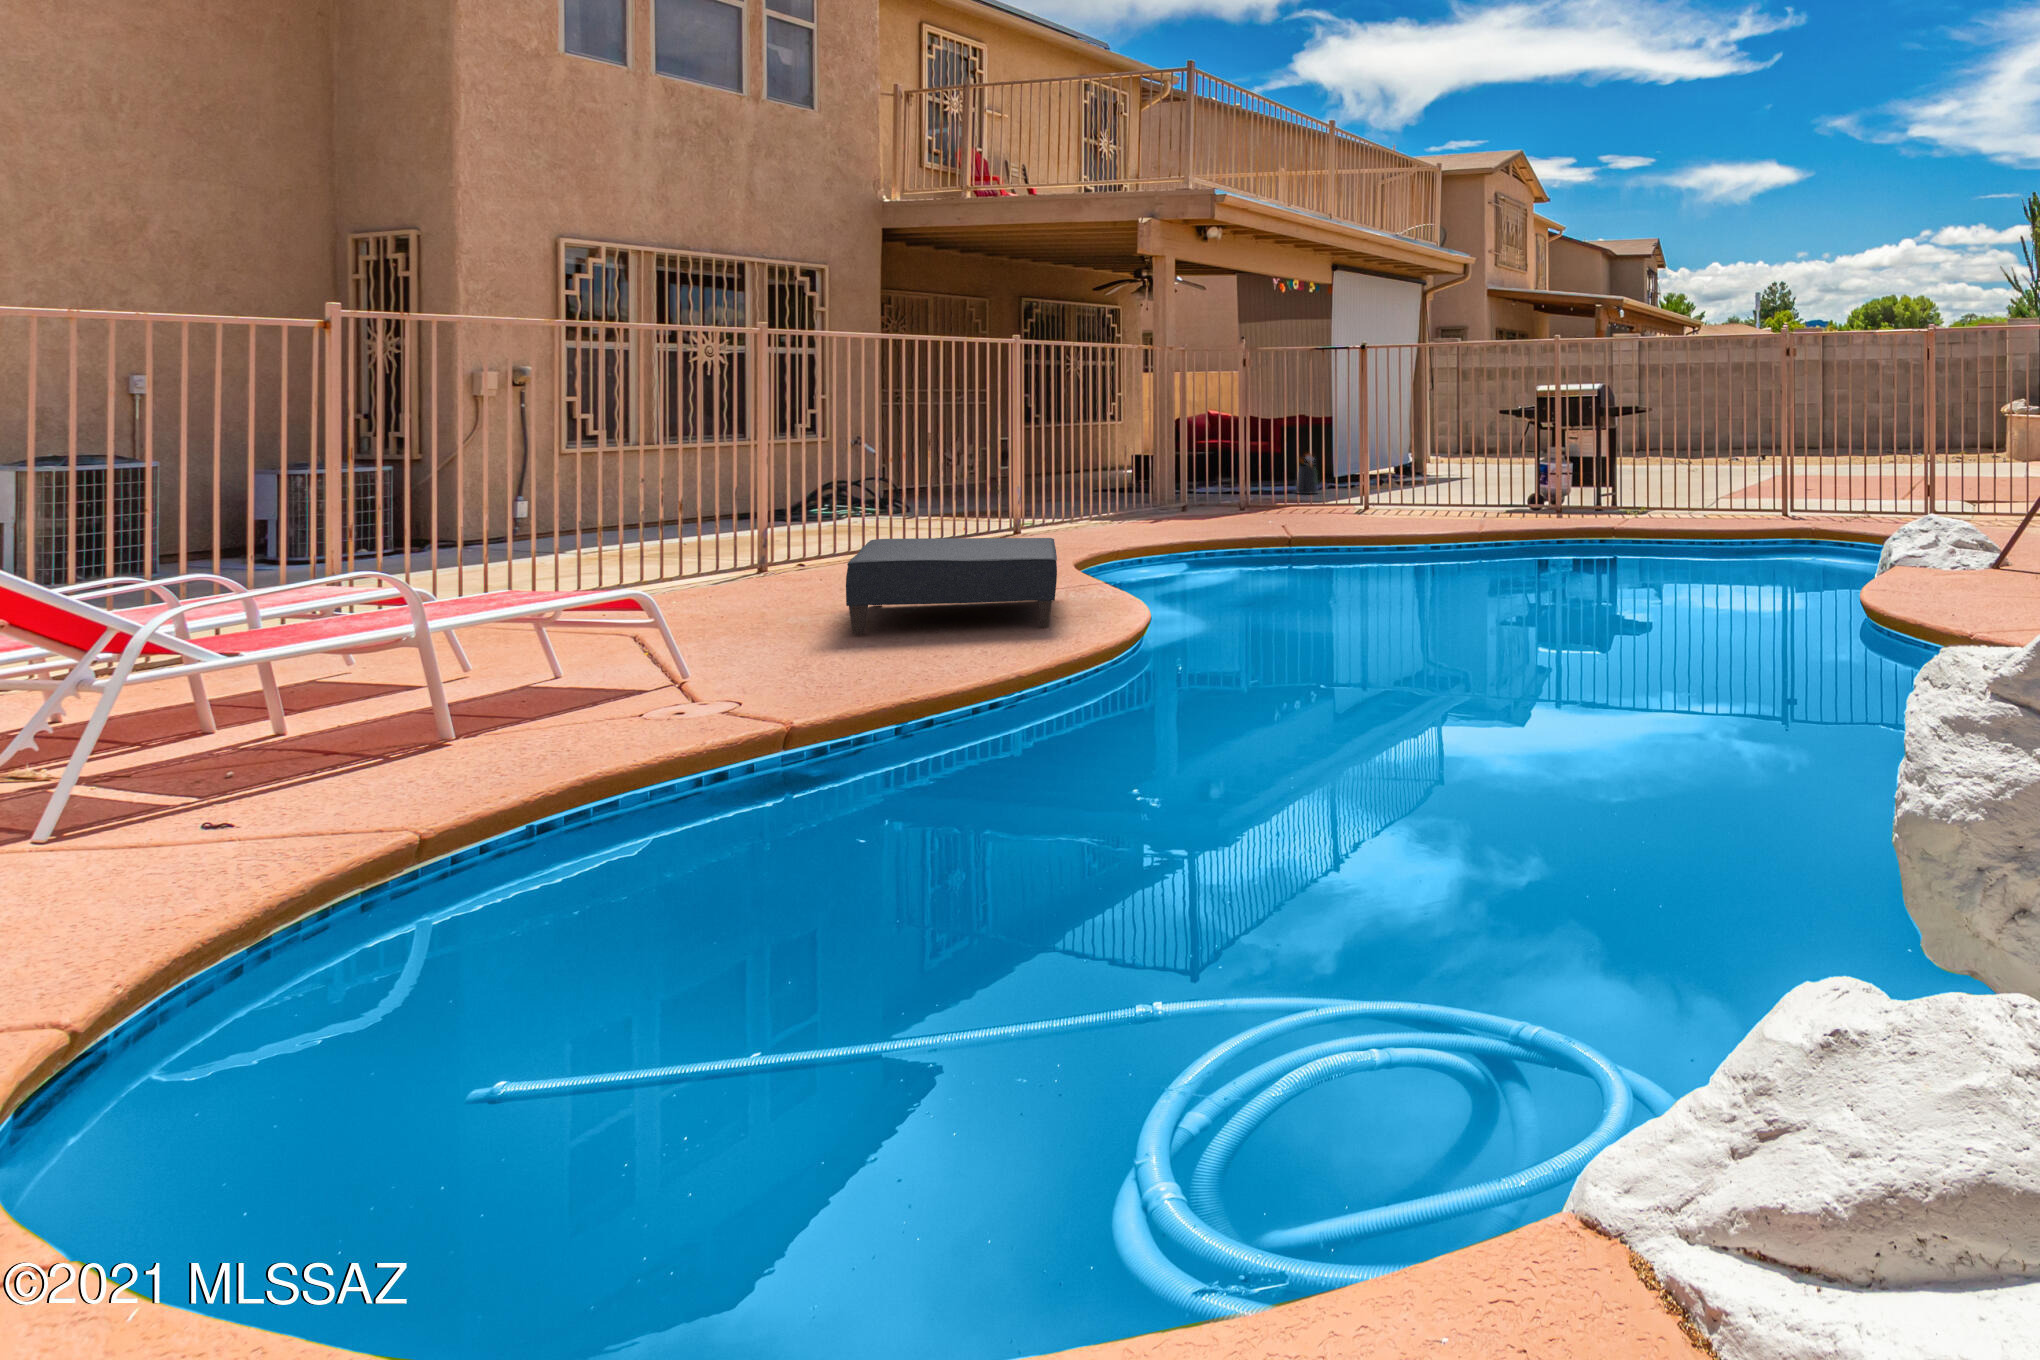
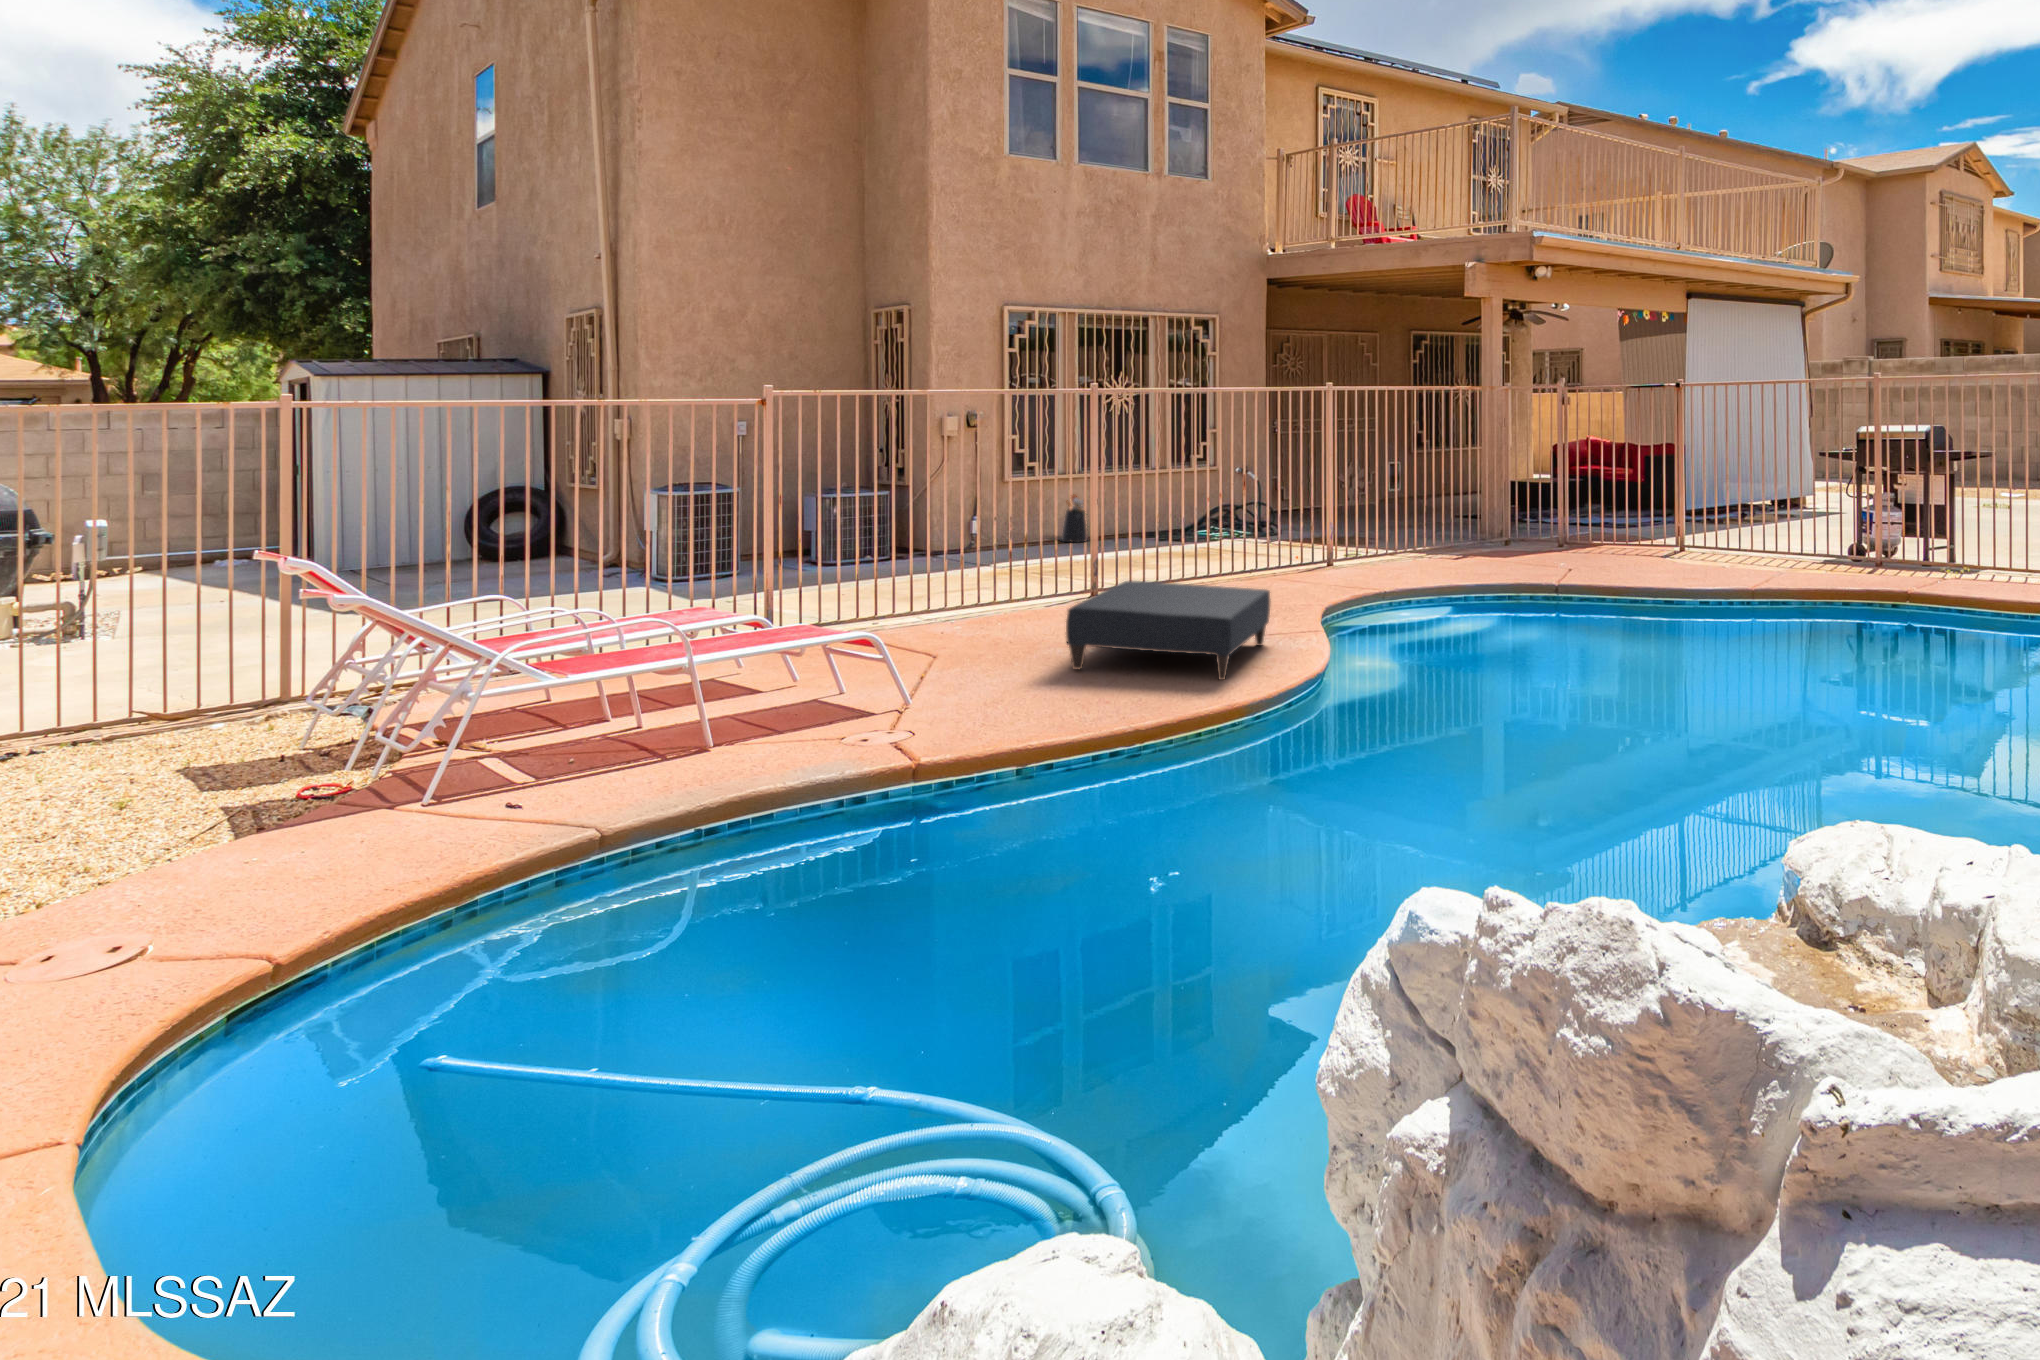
watering can: present [1296,453,1318,494] -> present [1061,494,1089,542]

